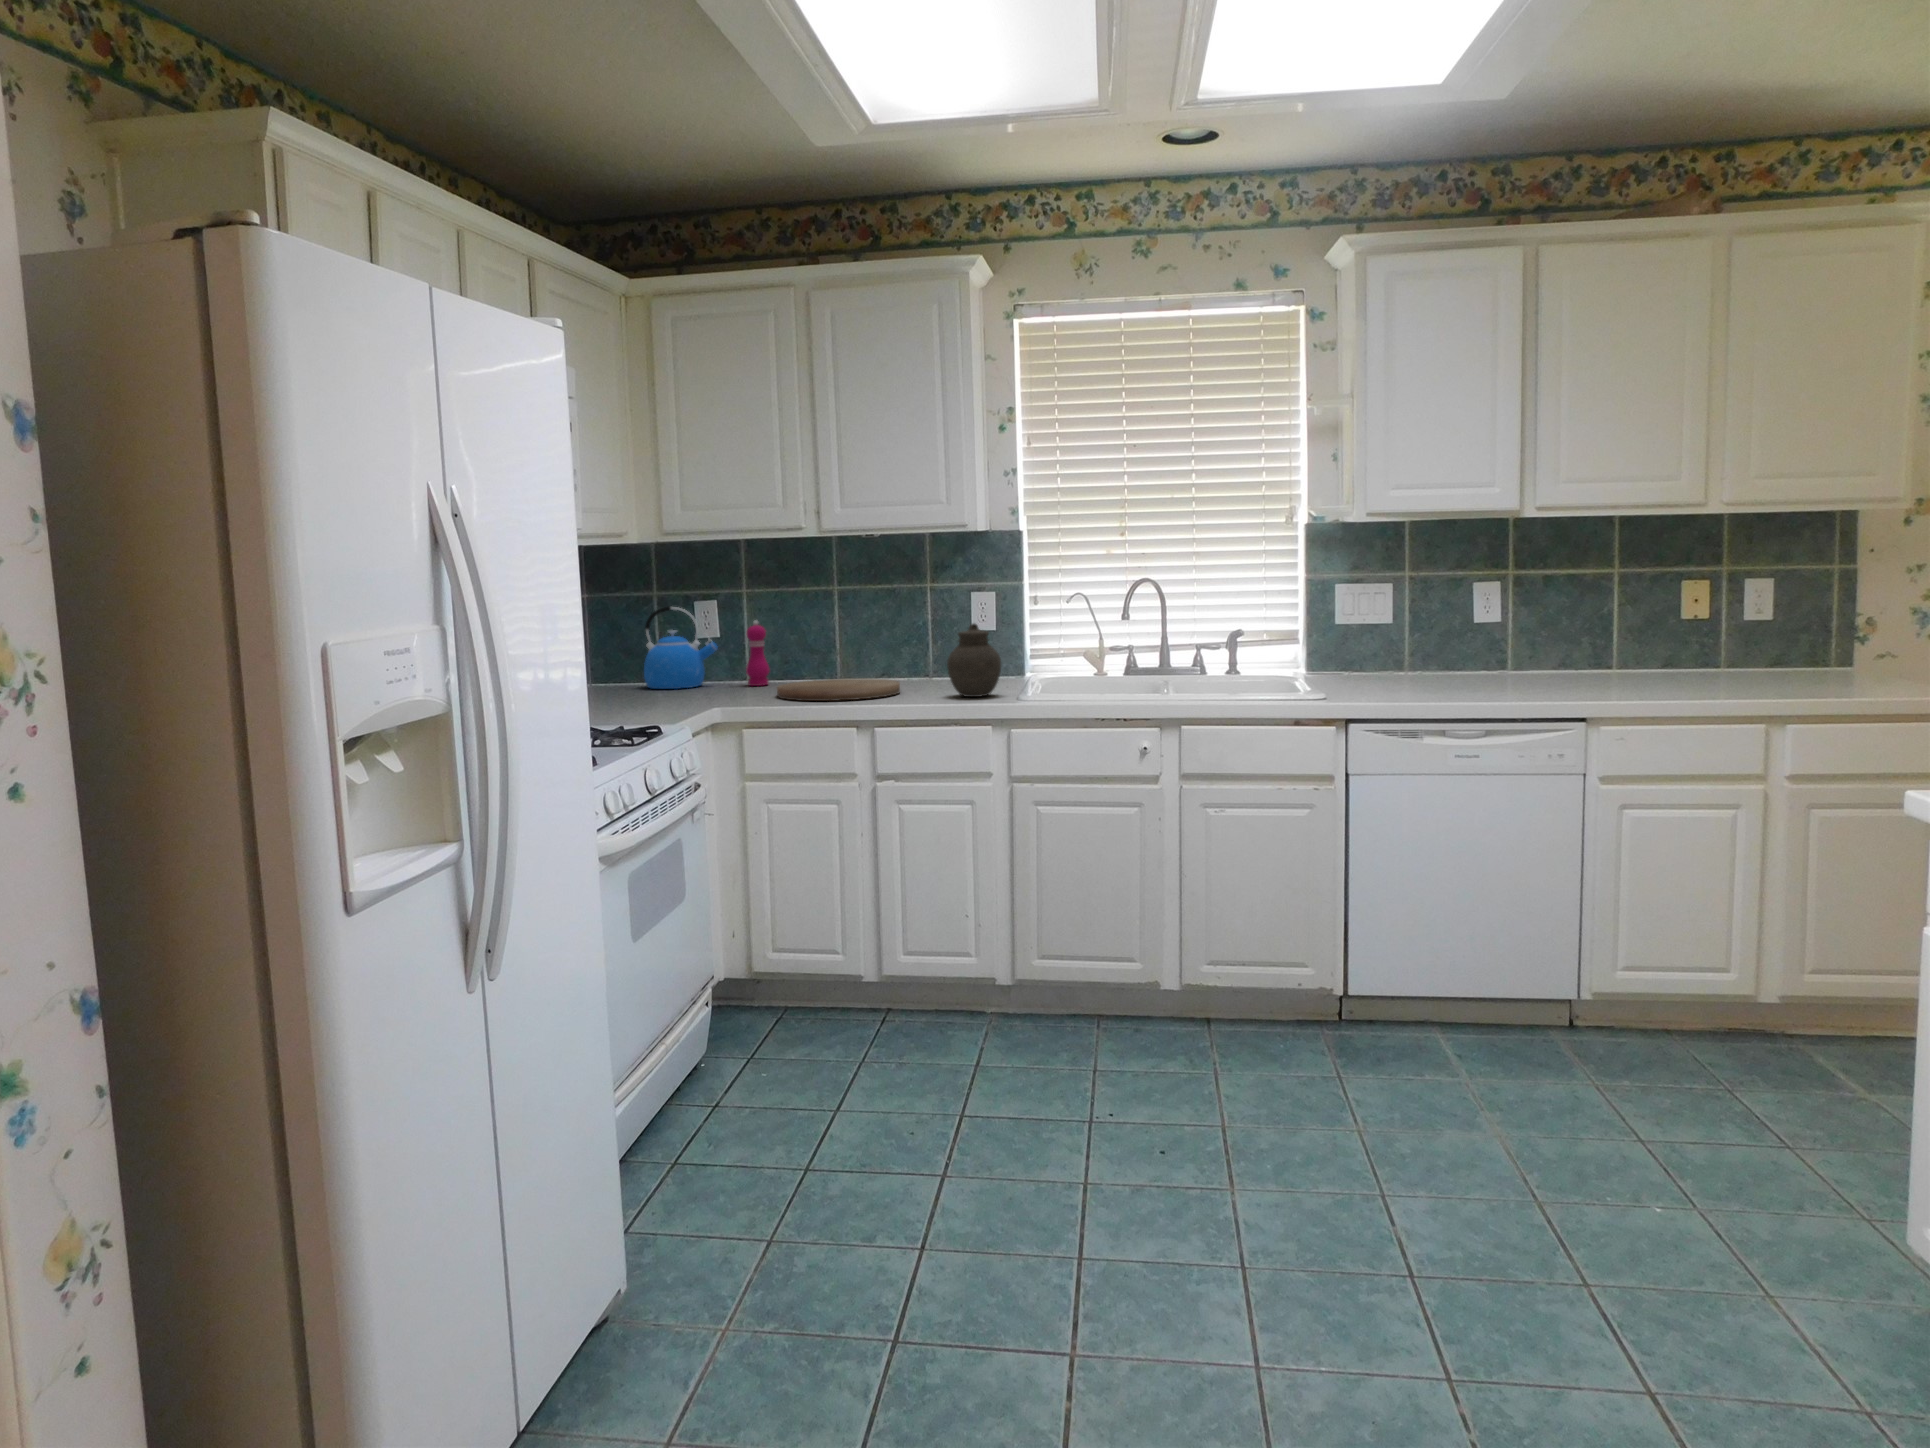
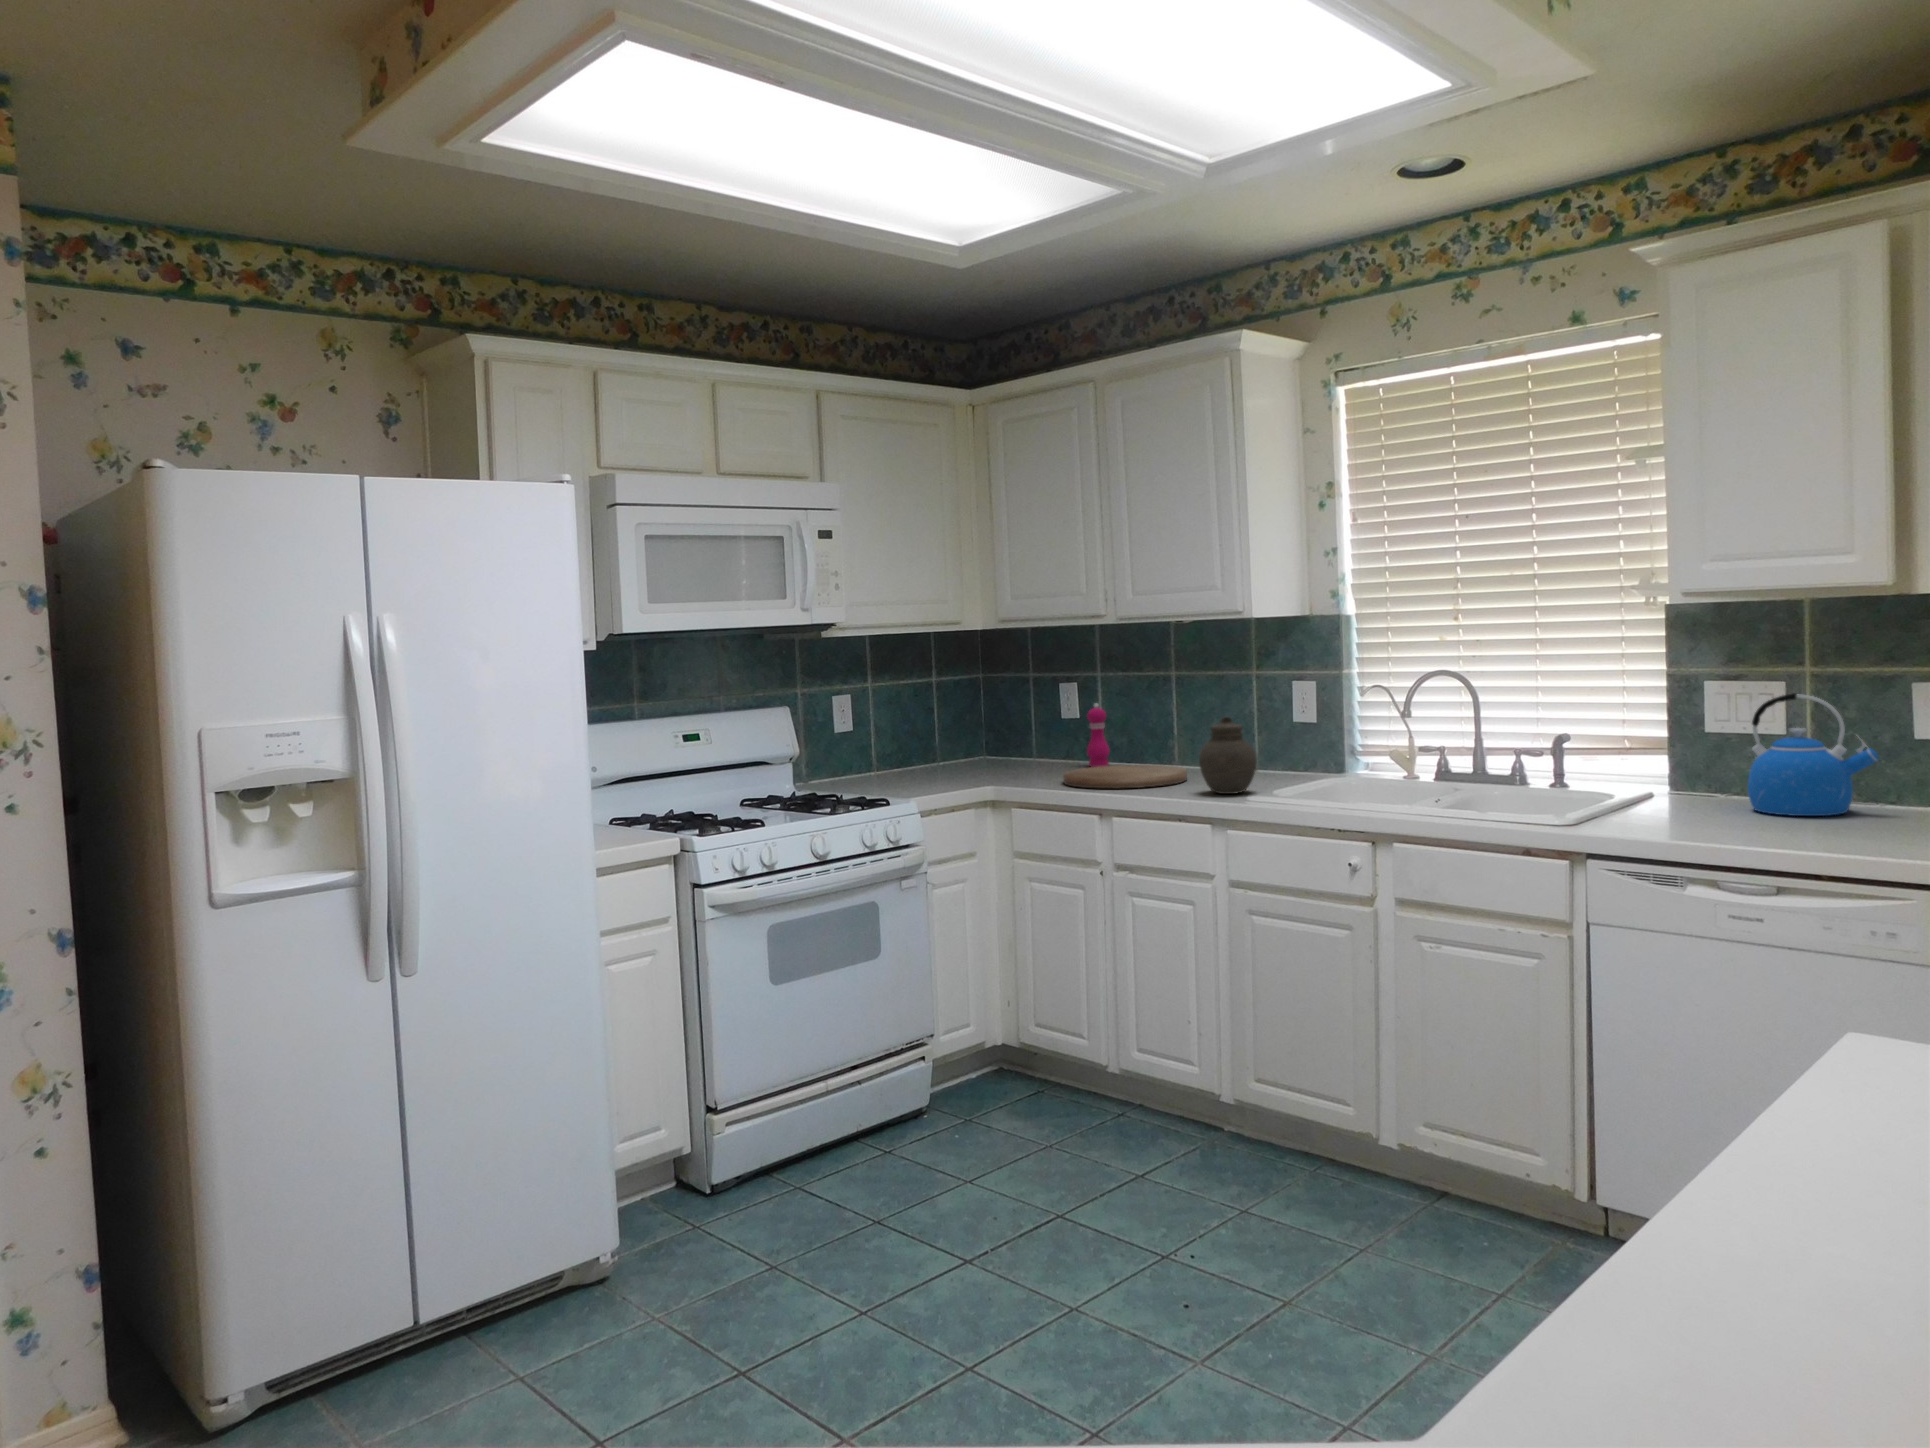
kettle: present [644,606,718,689] -> present [1748,693,1879,816]

